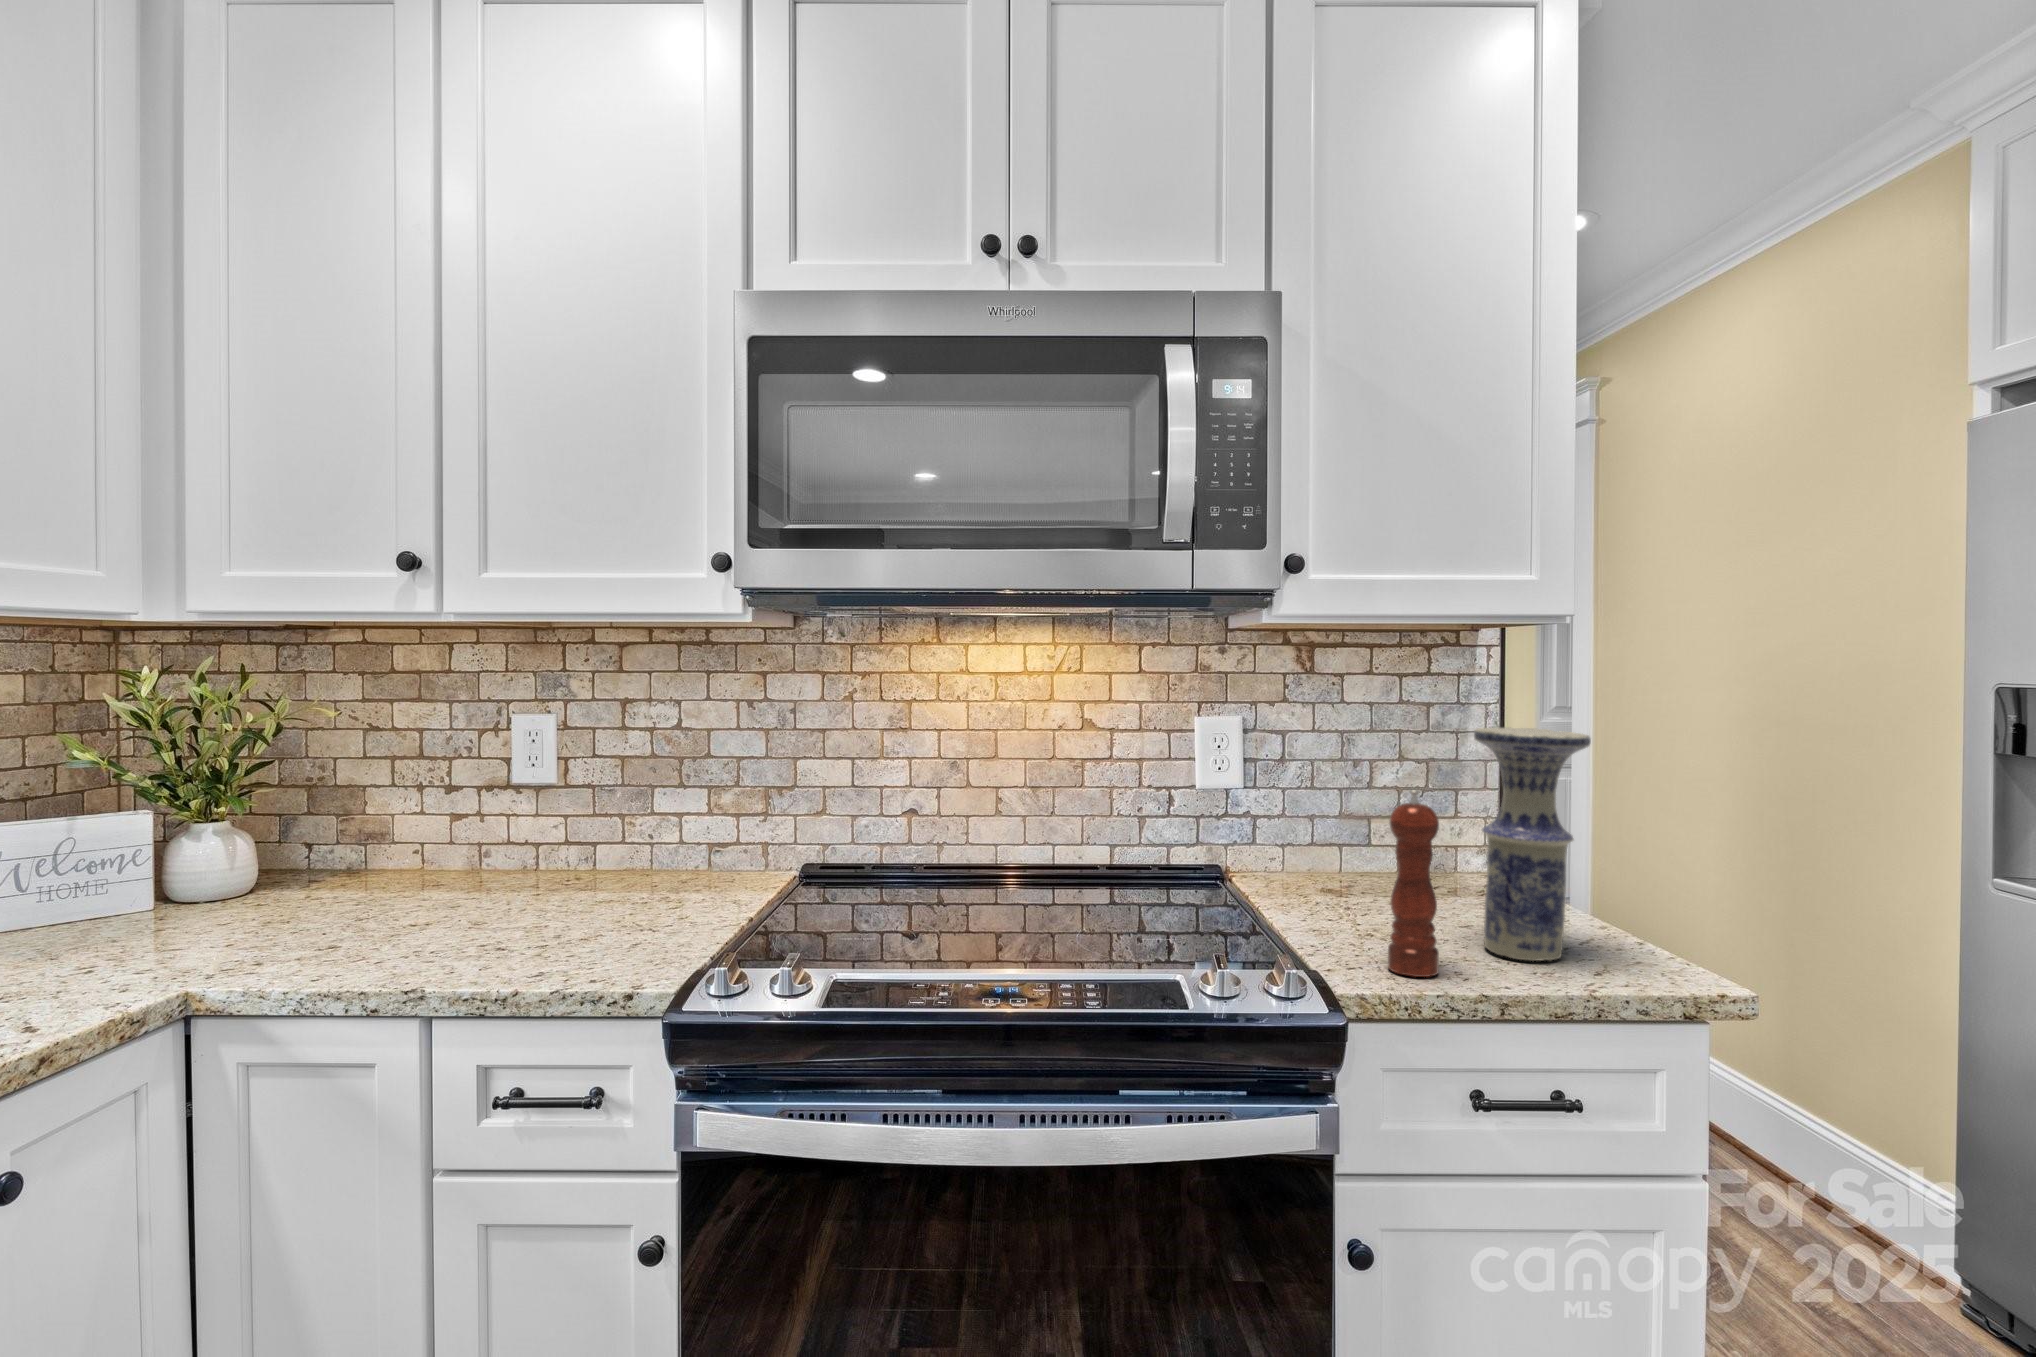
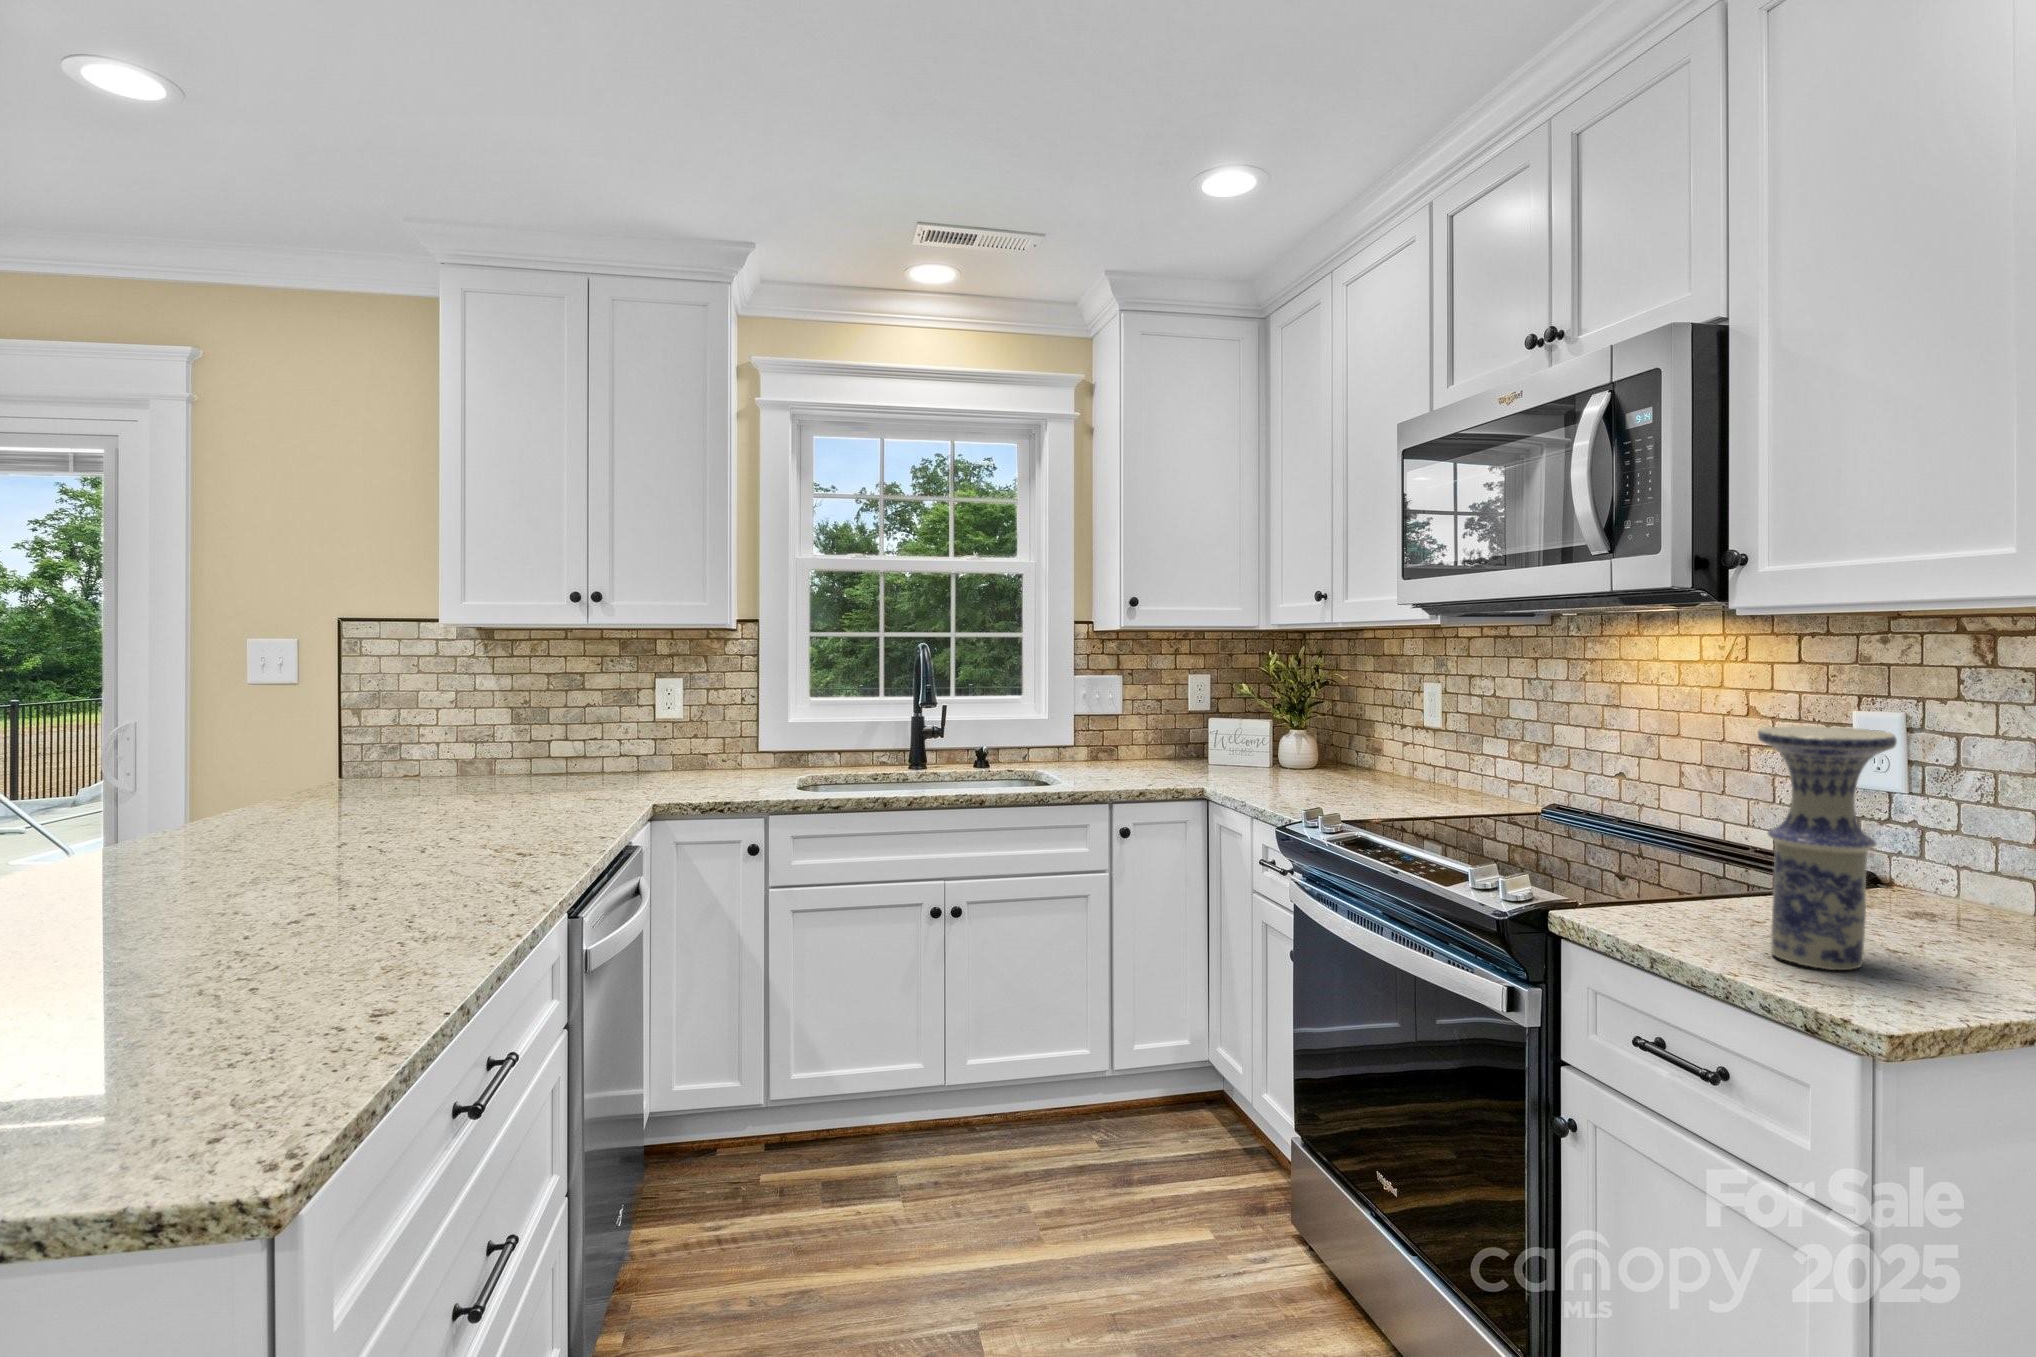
pepper mill: present [1388,790,1439,977] -> none [1631,771,1681,934]

